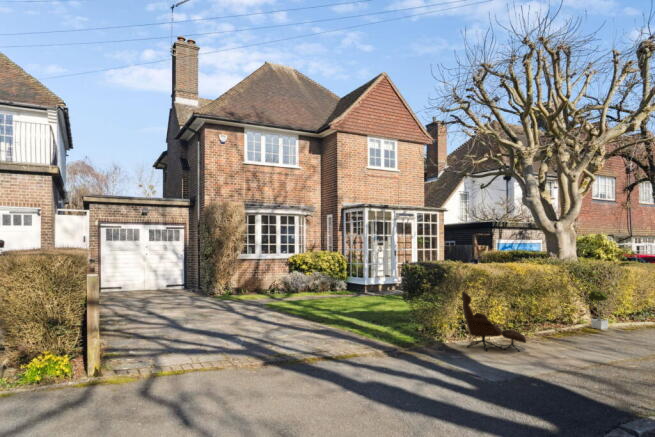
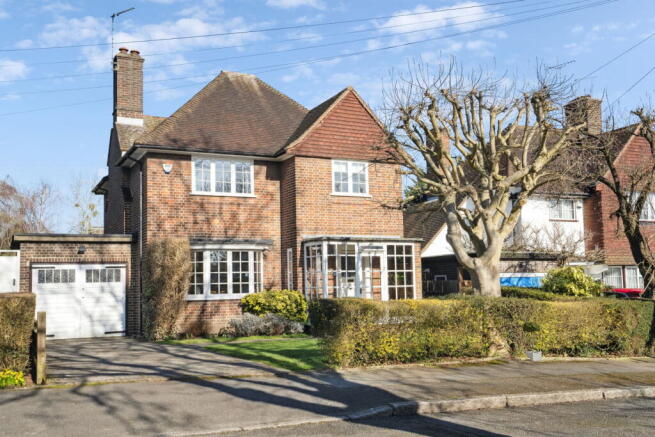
lounge chair: present [462,291,526,351] -> none [368,321,427,376]

